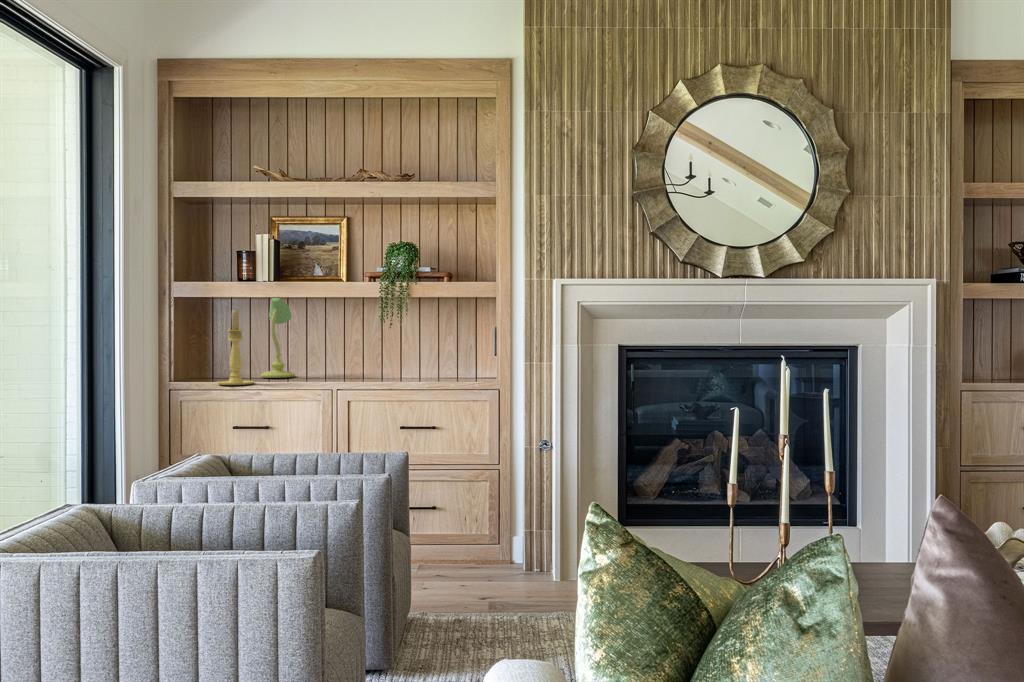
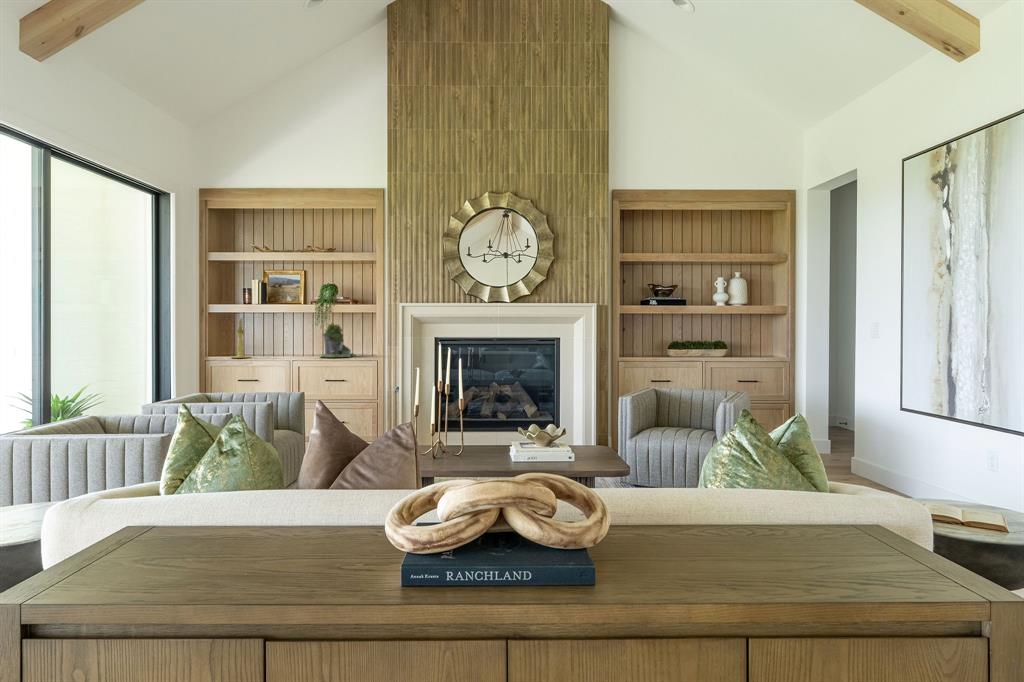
table lamp: present [261,298,295,378] -> none [258,312,278,355]
succulent planter: none [381,316,448,383] -> present [319,323,356,357]

